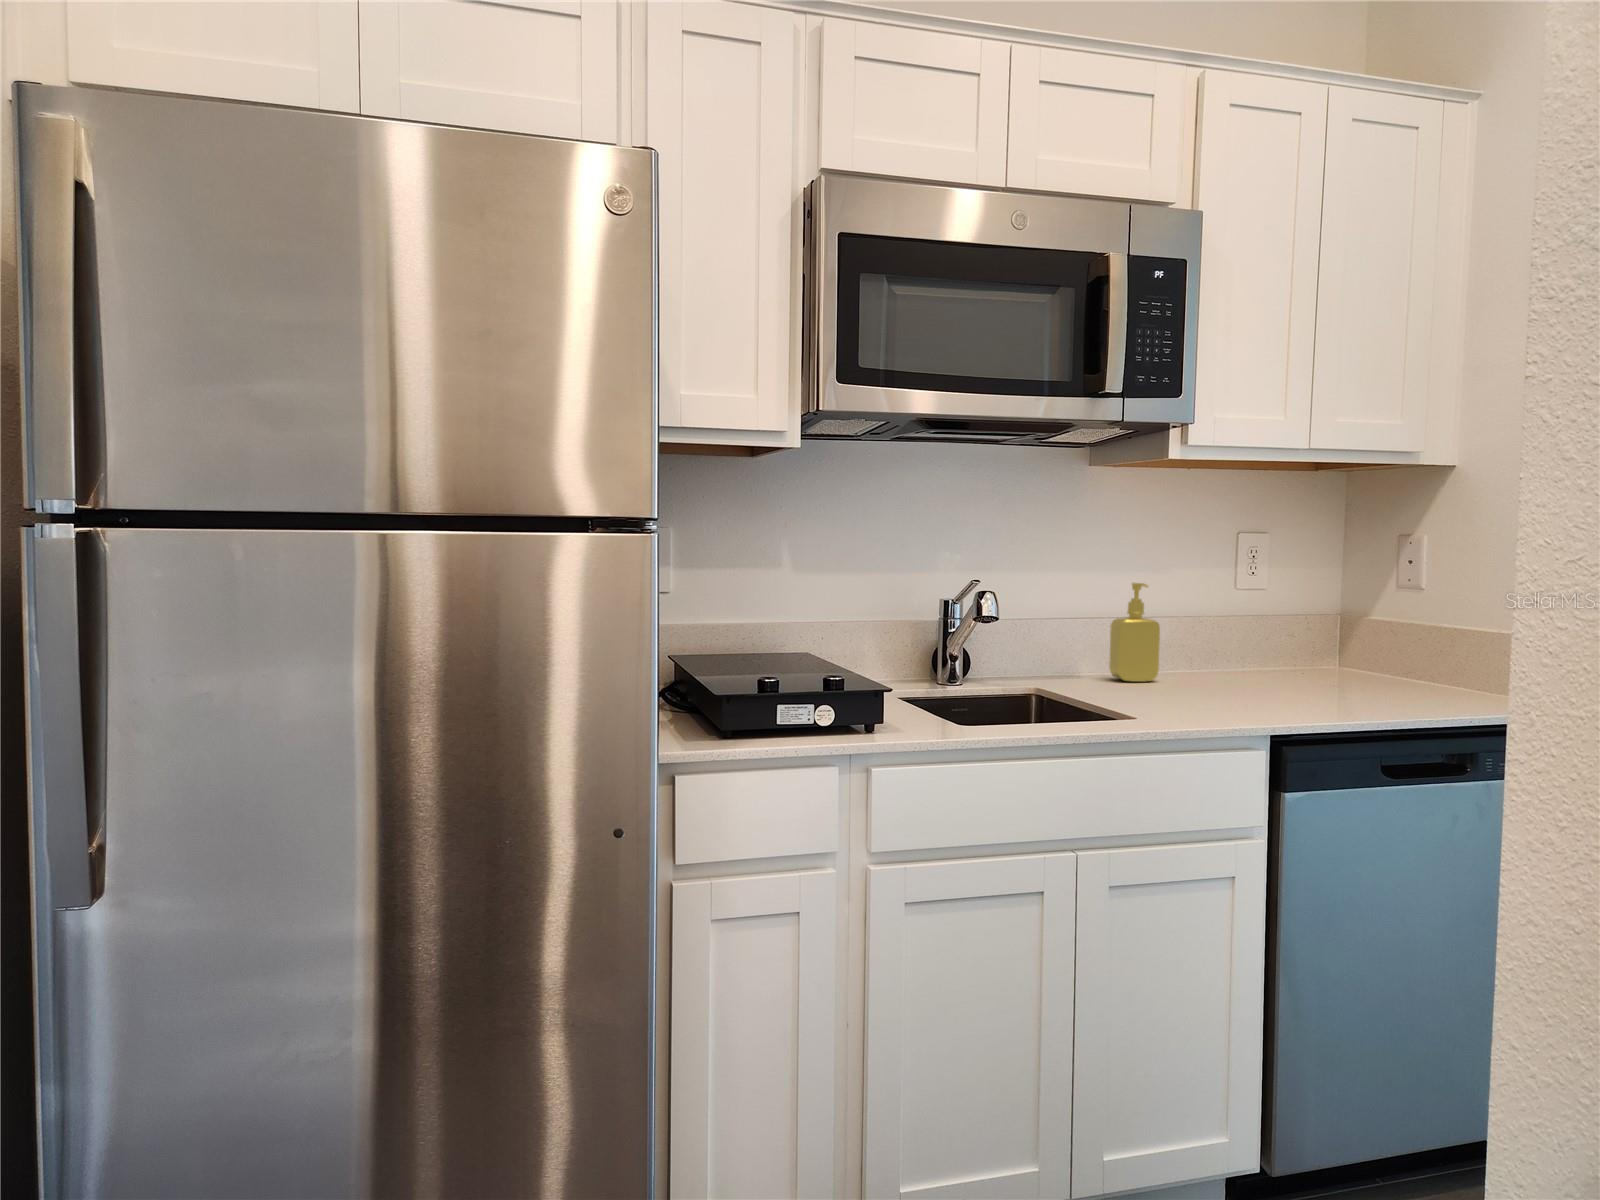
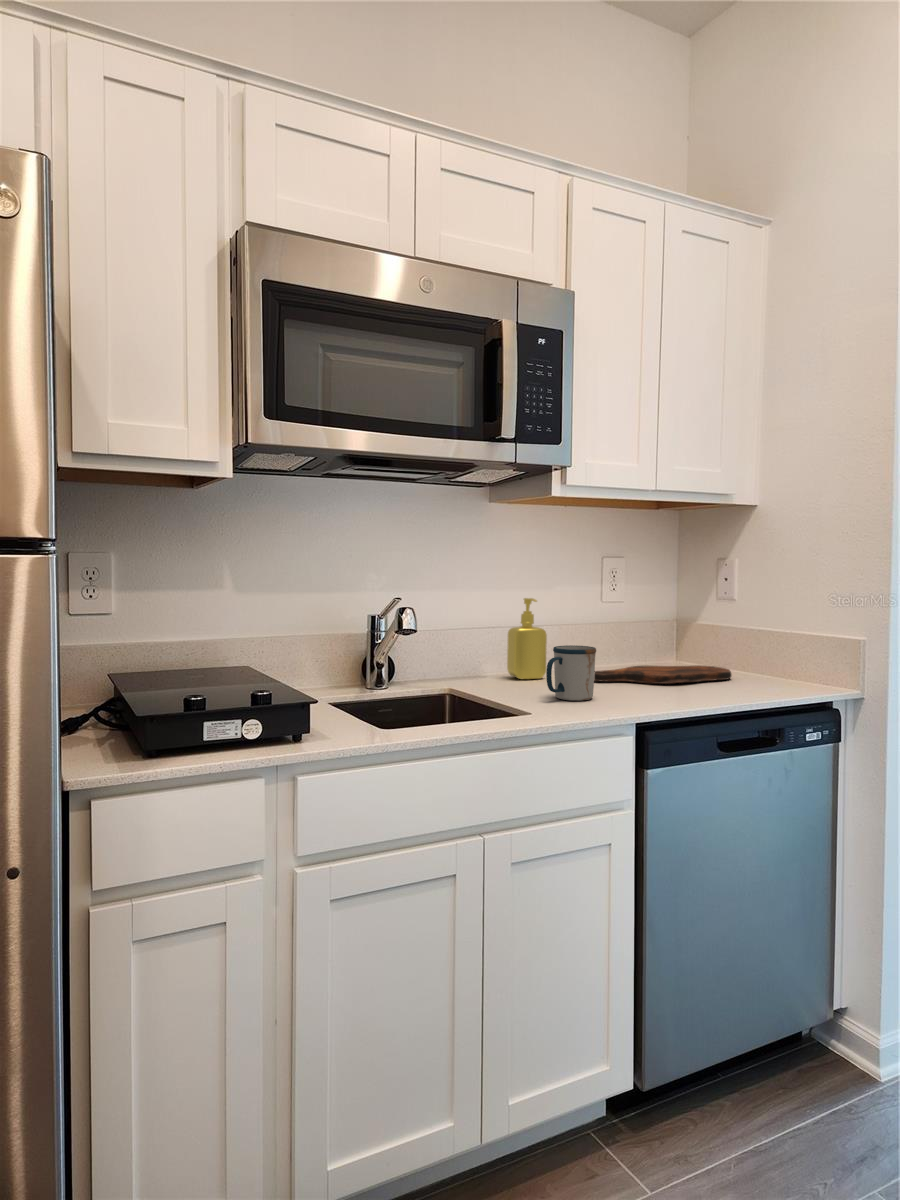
mug: none [1157,640,1221,706] -> present [546,645,596,701]
cutting board: none [1215,670,1407,692] -> present [594,665,731,684]

